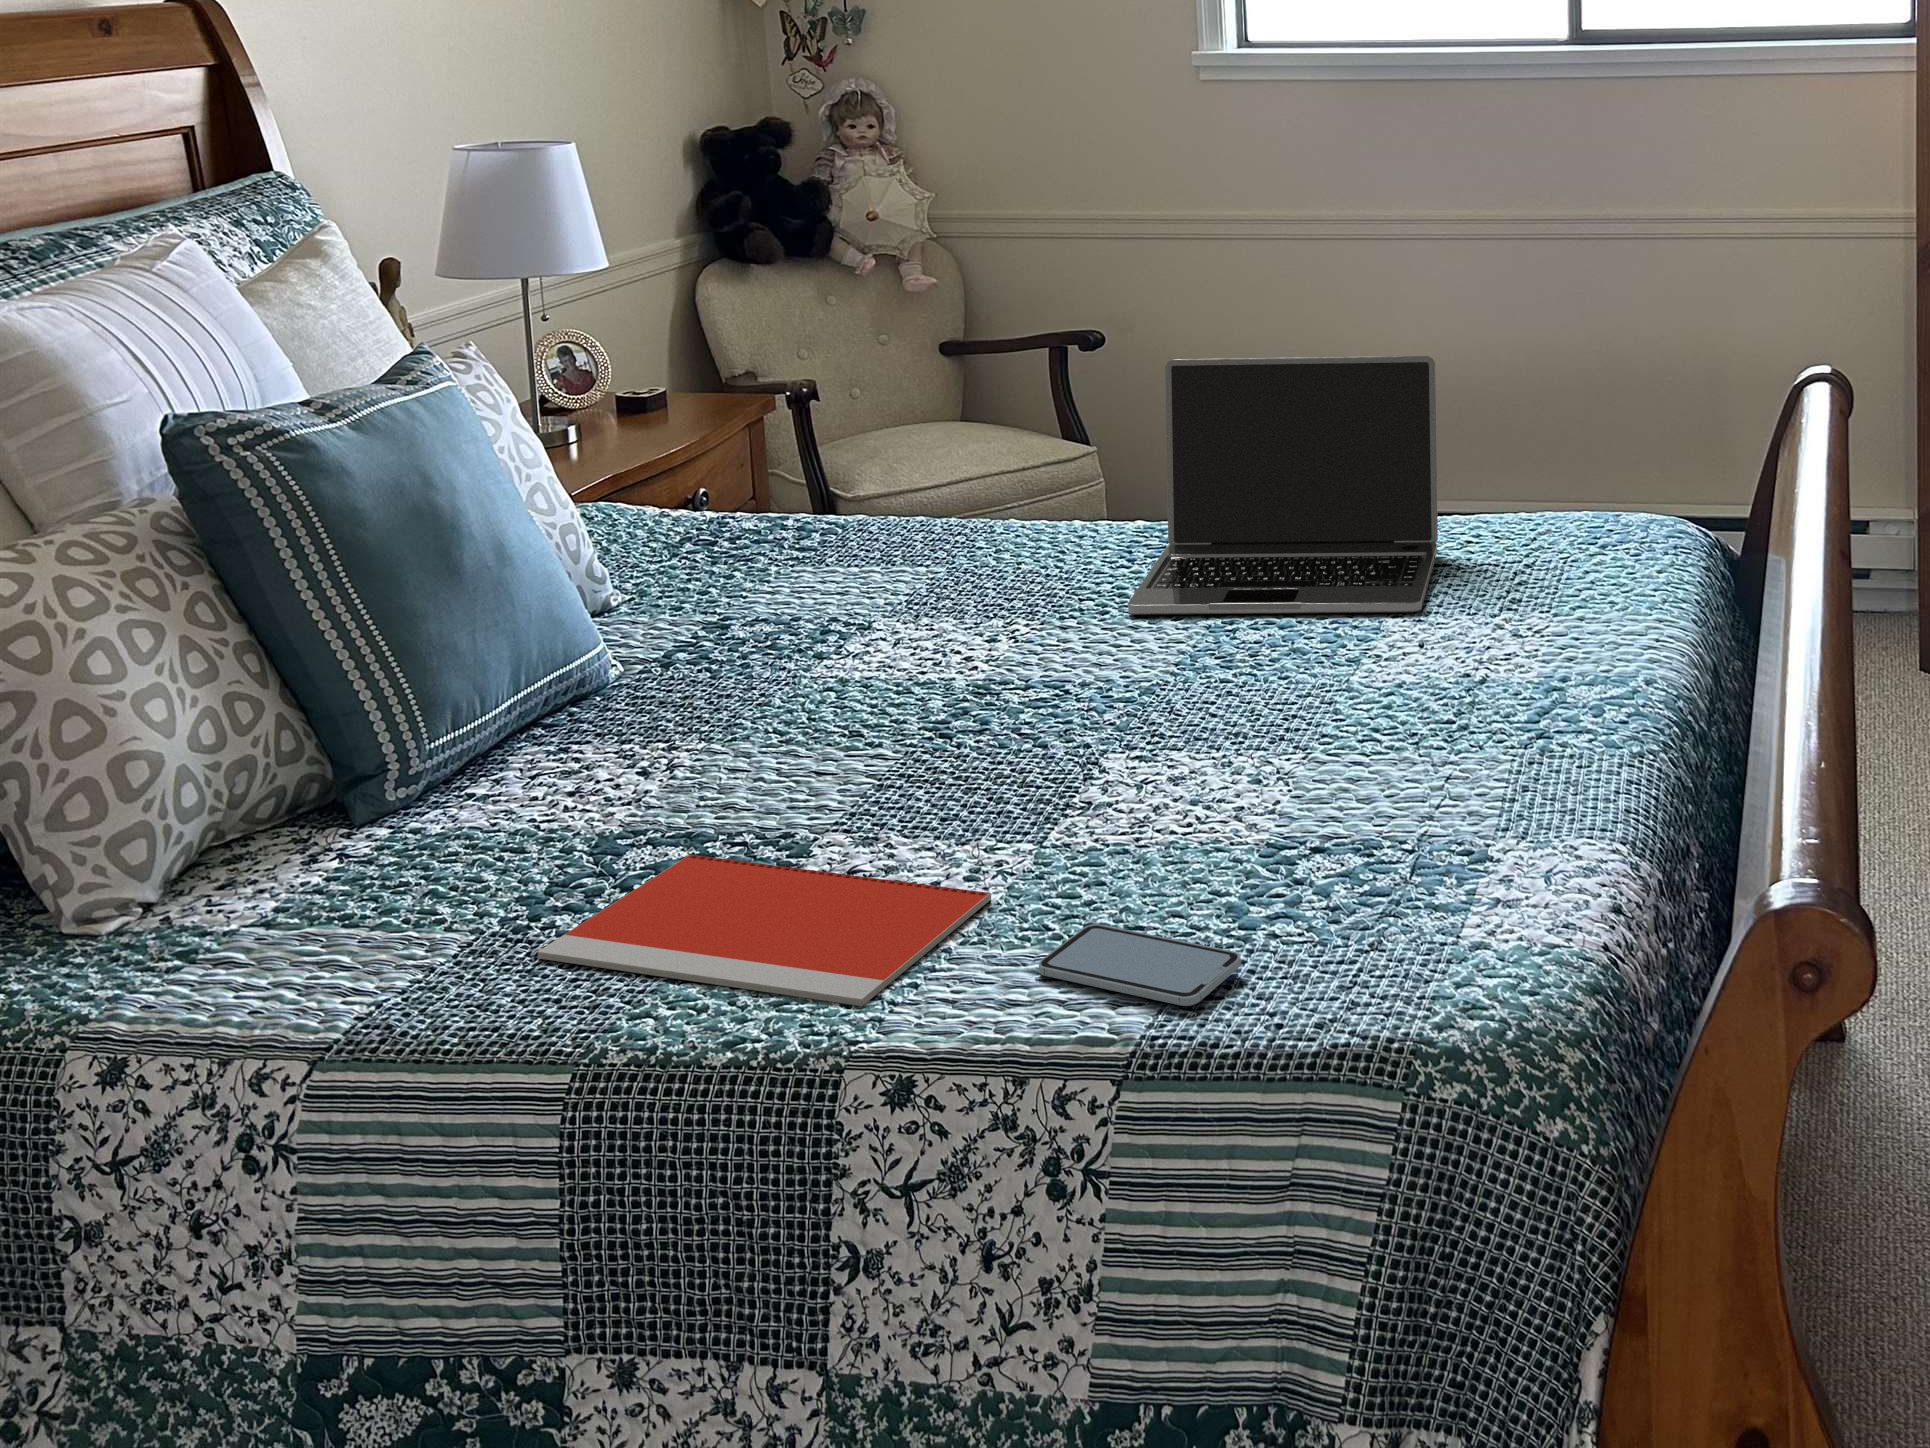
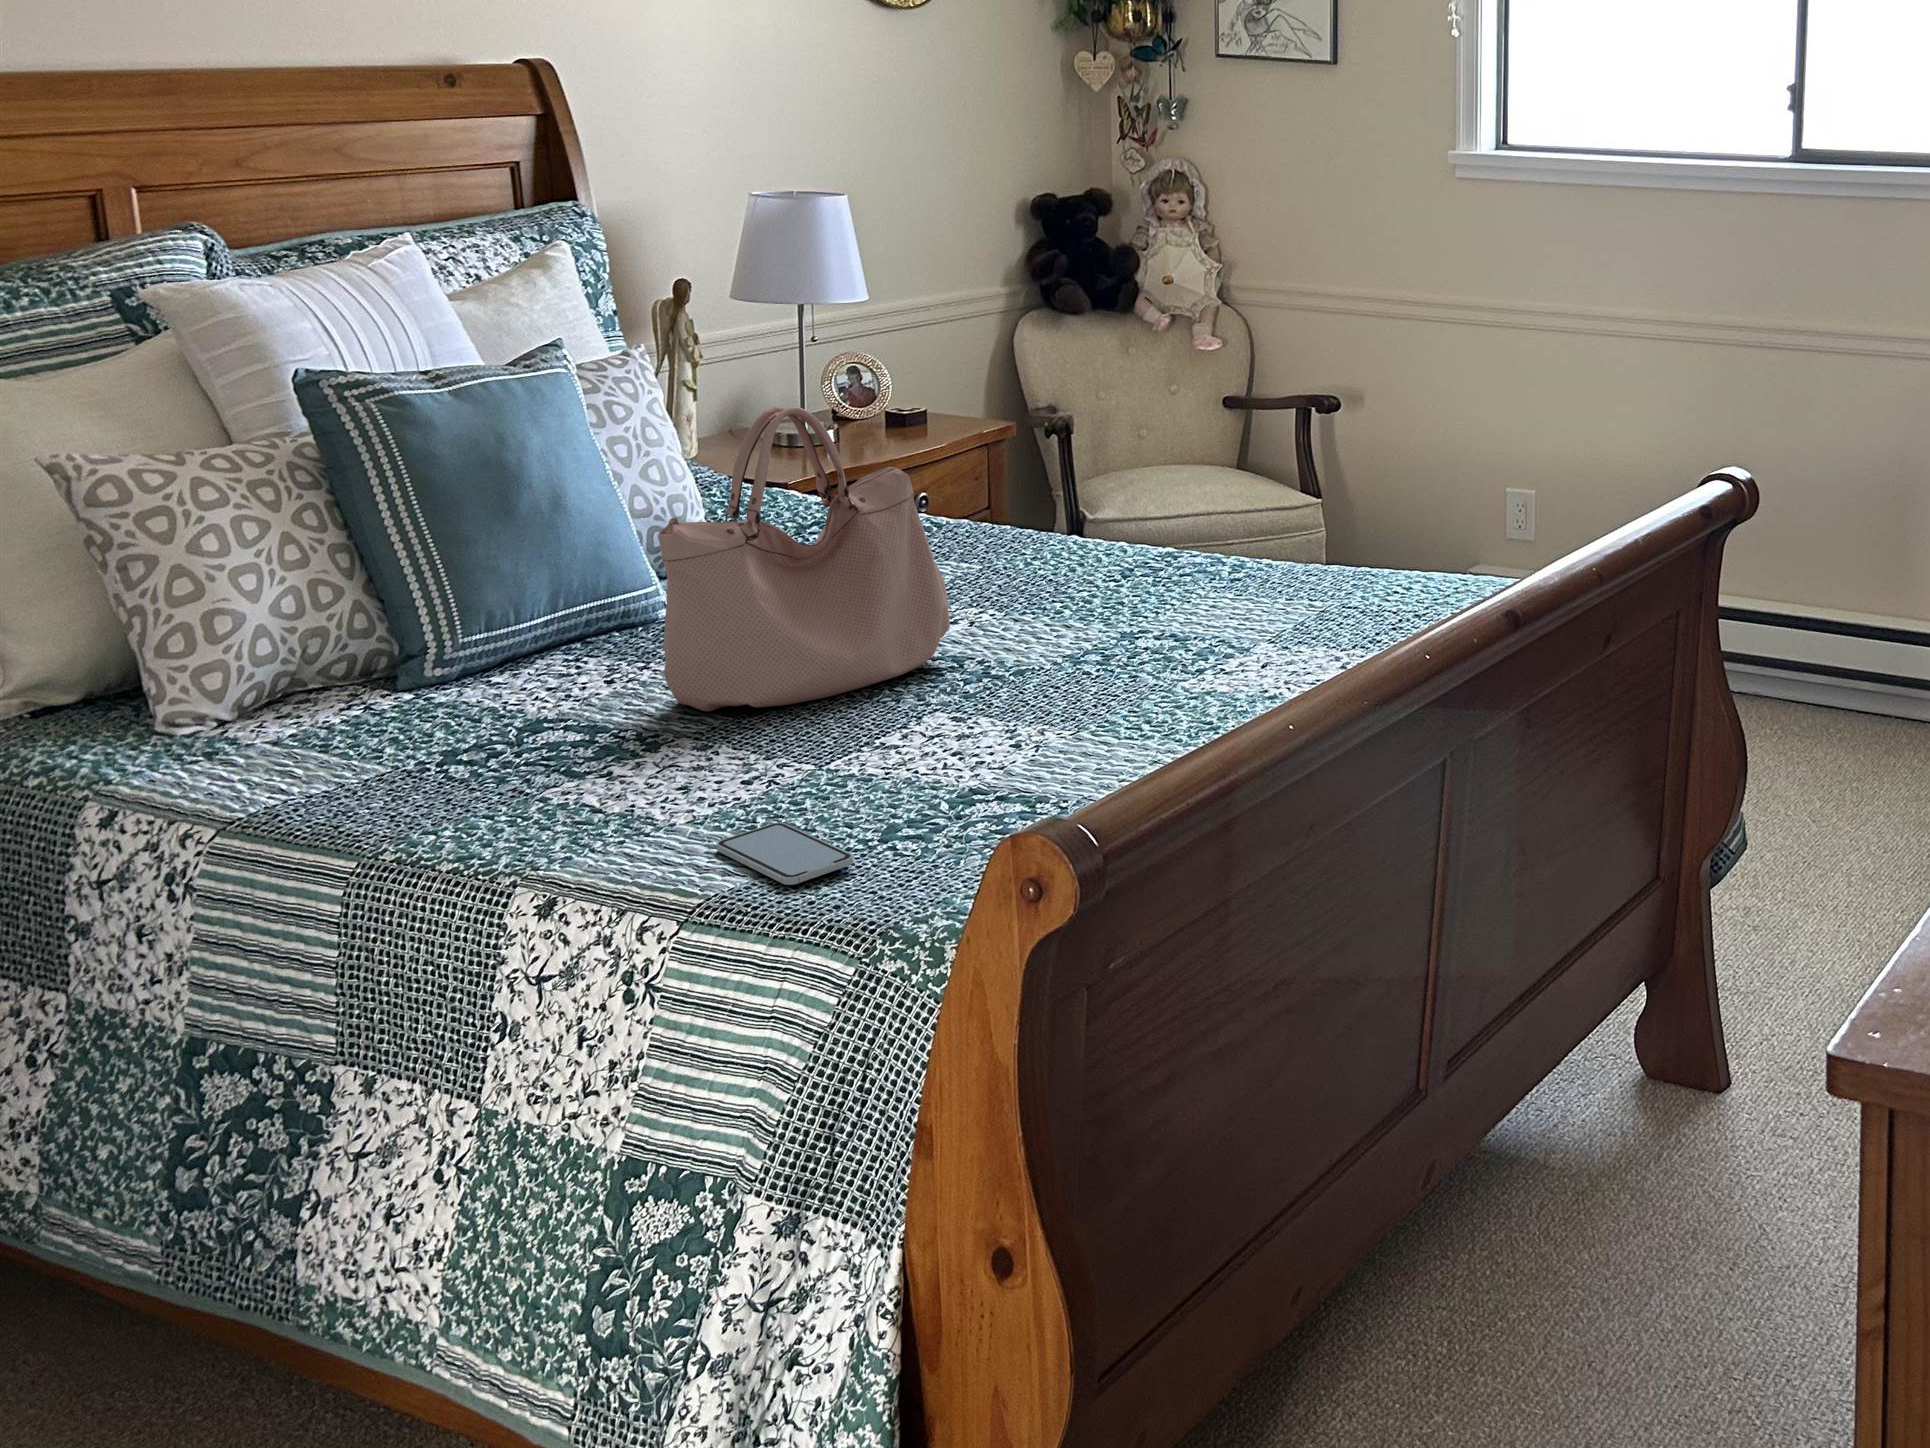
laptop: present [1128,356,1438,615] -> none [1076,410,1387,644]
handbag: none [735,399,1041,792] -> present [658,406,950,711]
notebook: present [537,855,991,1006] -> none [414,739,741,852]

